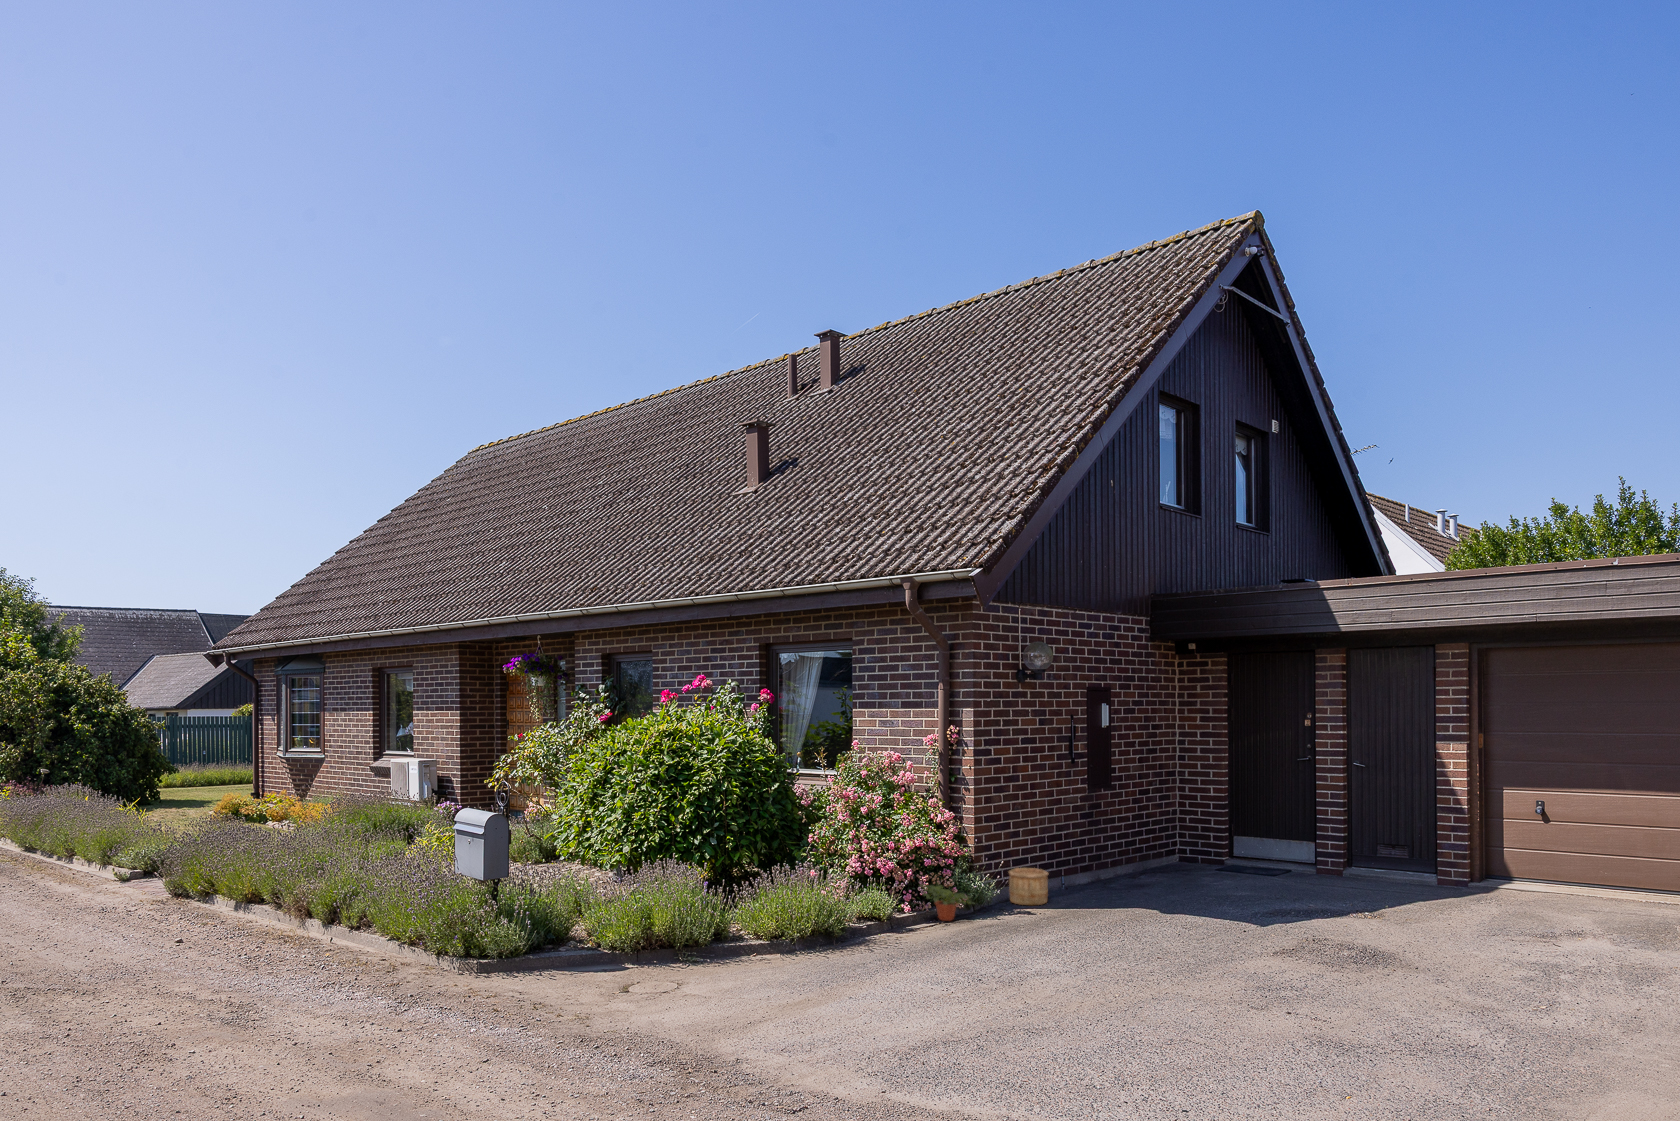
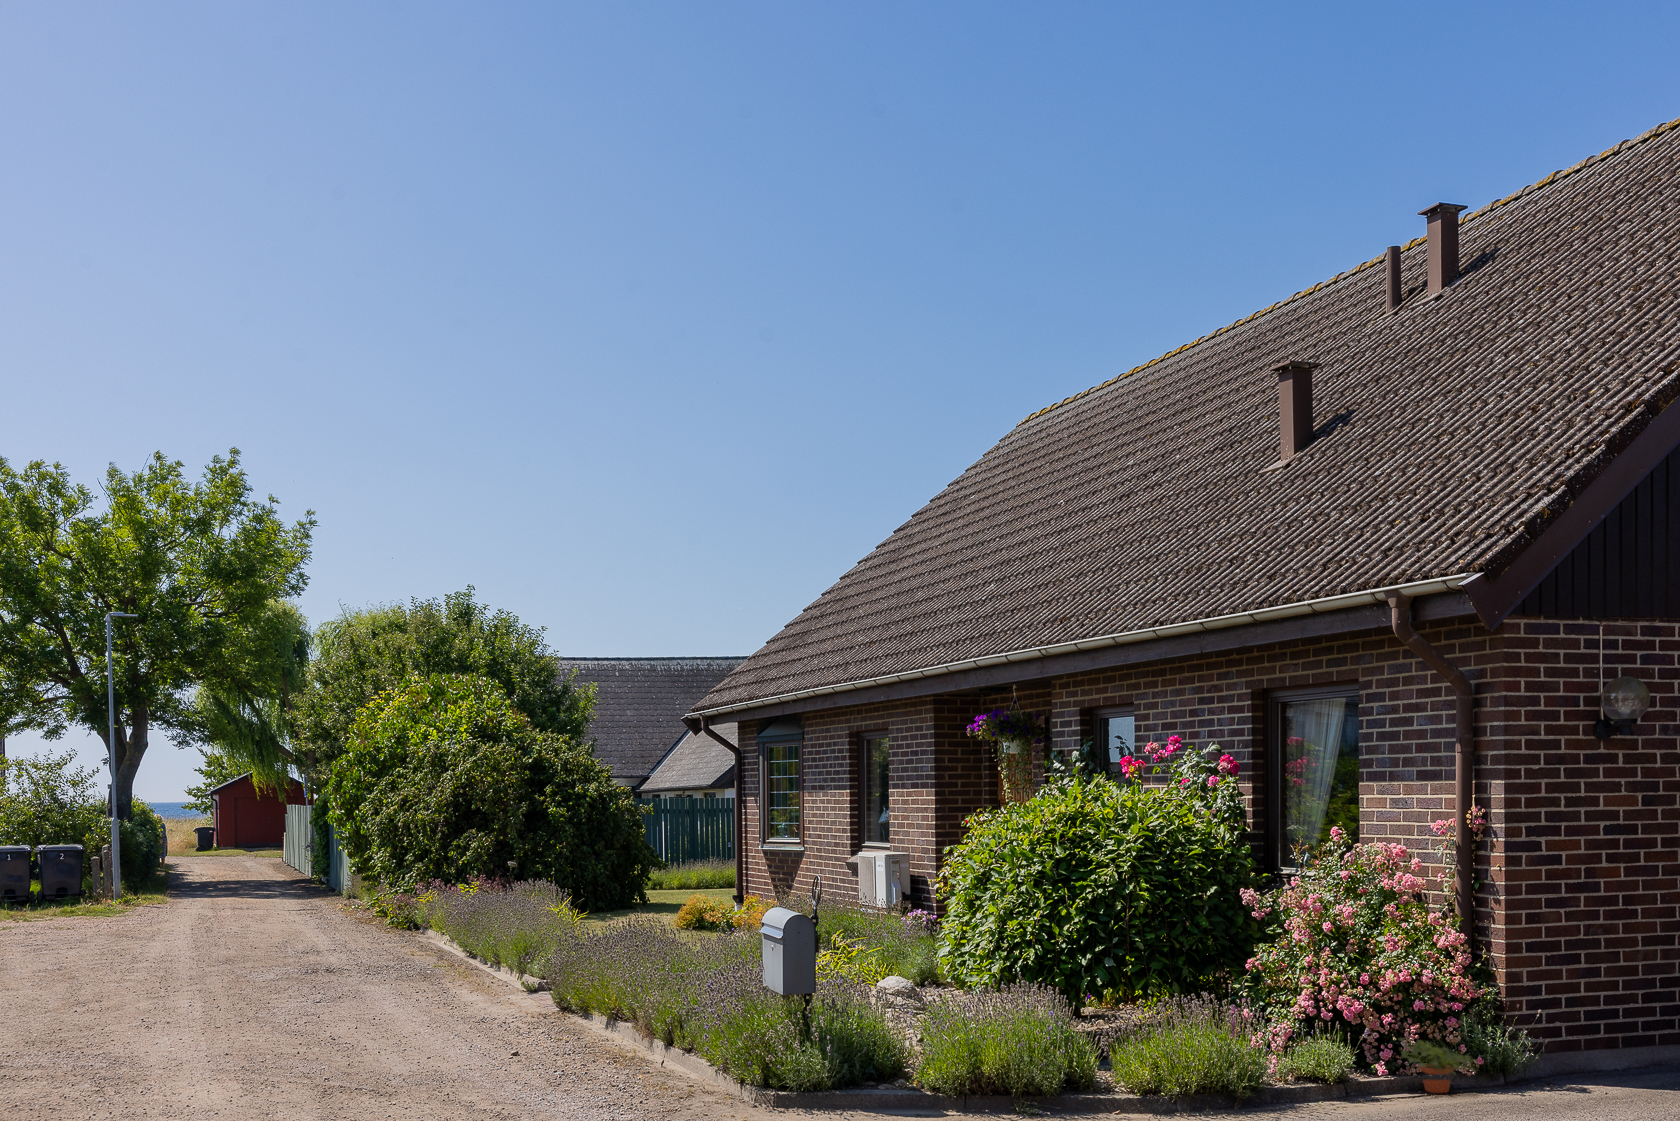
wooden bucket: present [1009,868,1048,905] -> none [1570,1028,1635,1085]

